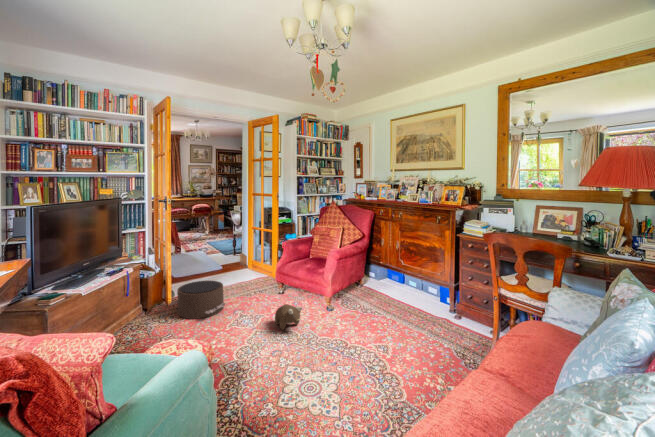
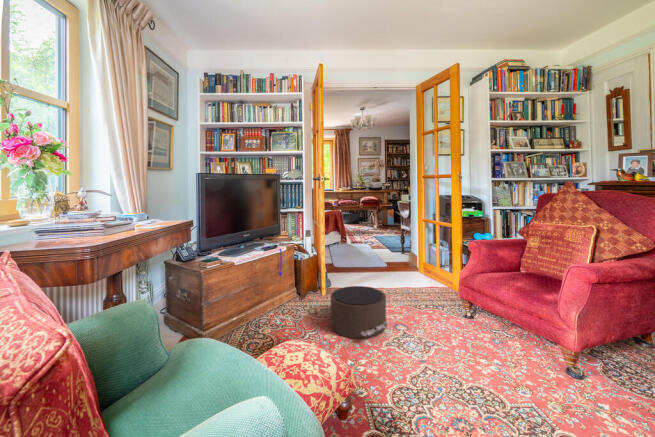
plush toy: present [275,304,302,330] -> none [466,354,525,400]

